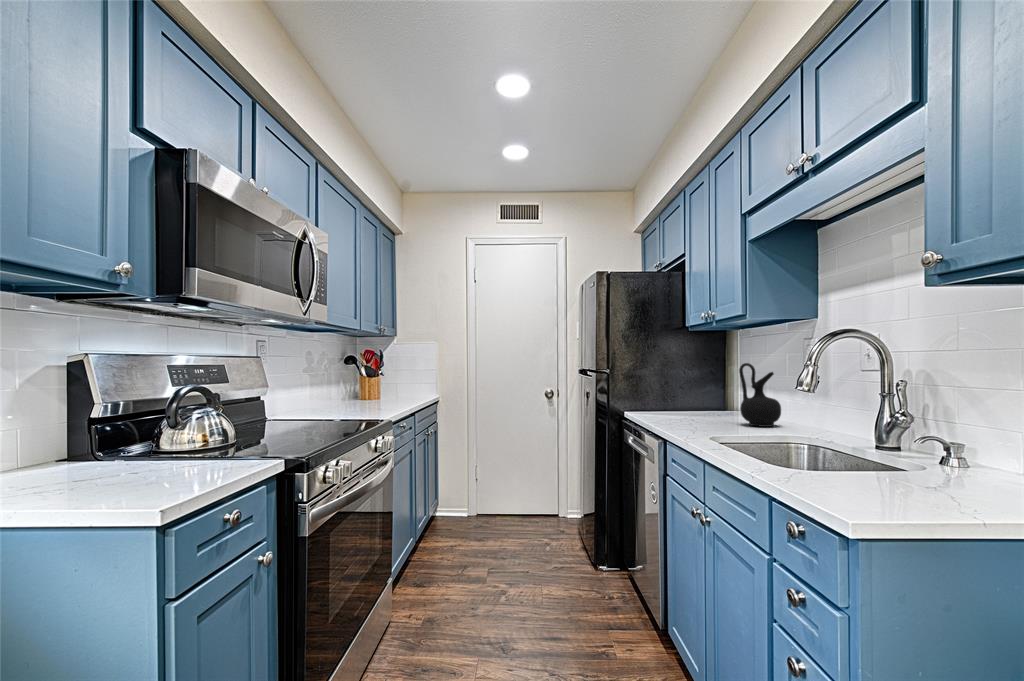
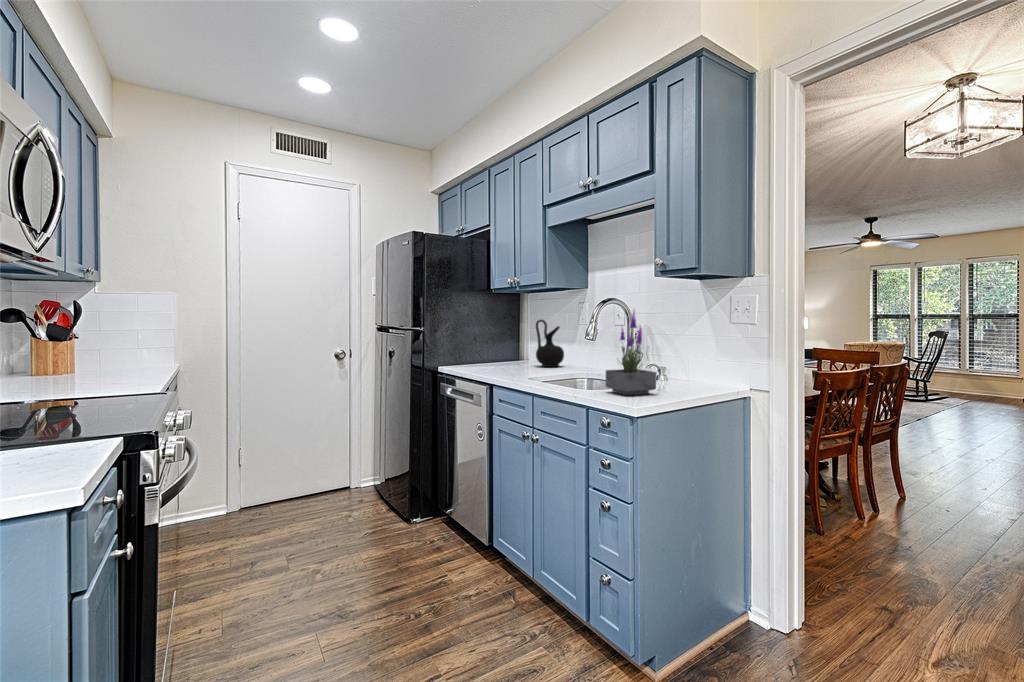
potted plant: none [832,340,937,494] -> present [606,310,657,395]

